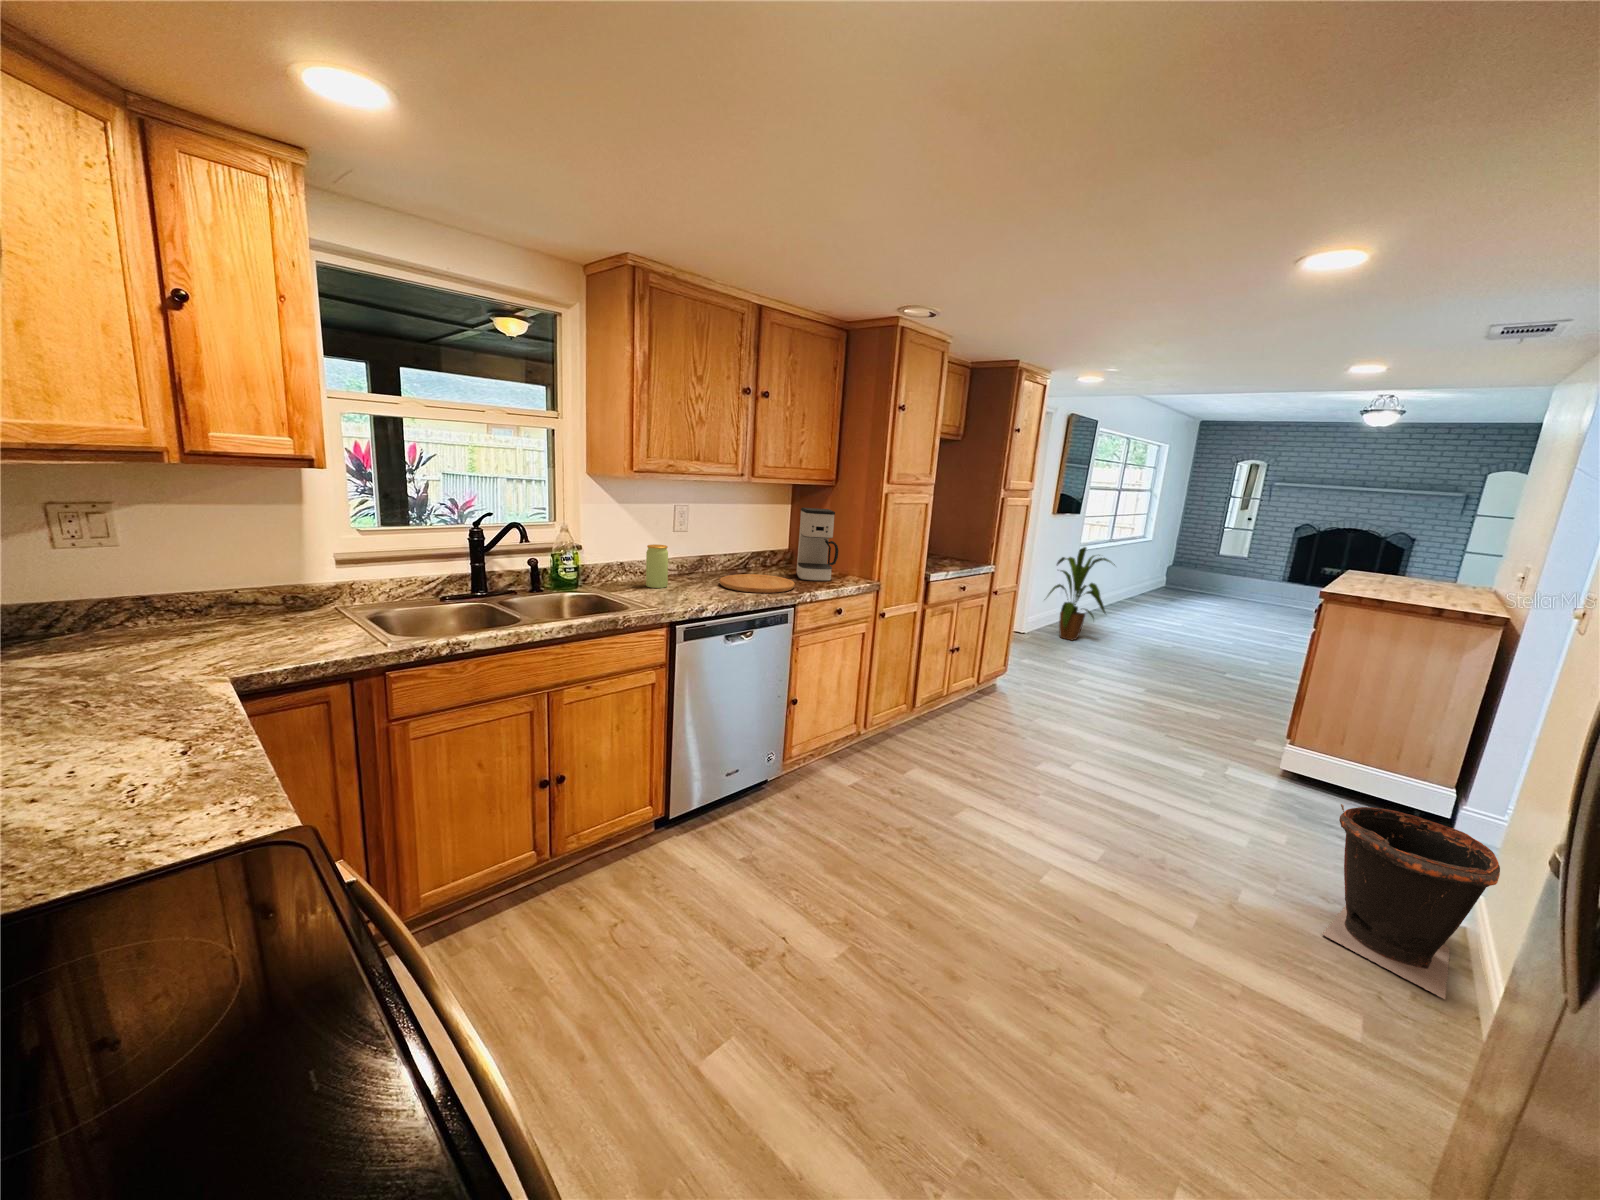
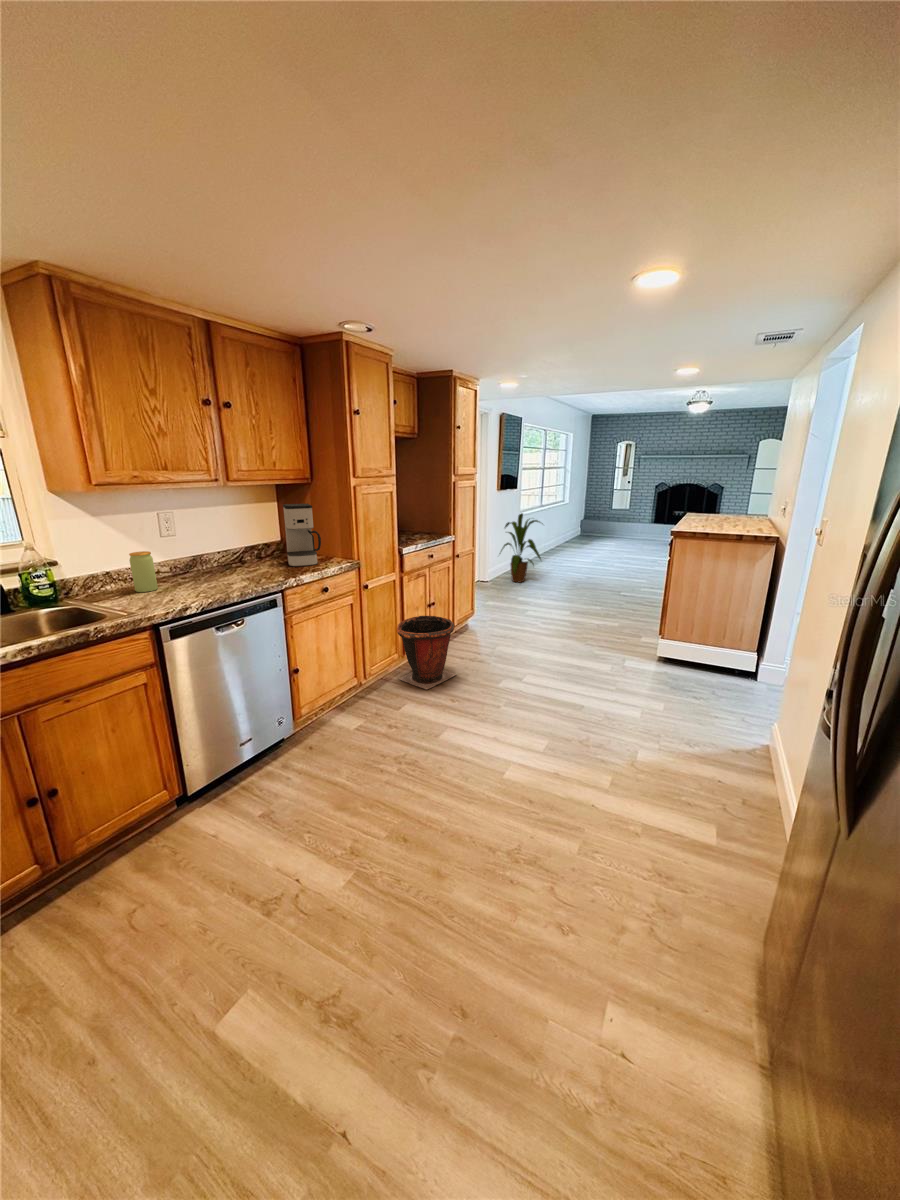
cutting board: present [720,574,795,593] -> none [211,567,282,585]
waste bin: present [1322,804,1500,999] -> present [397,616,456,689]

